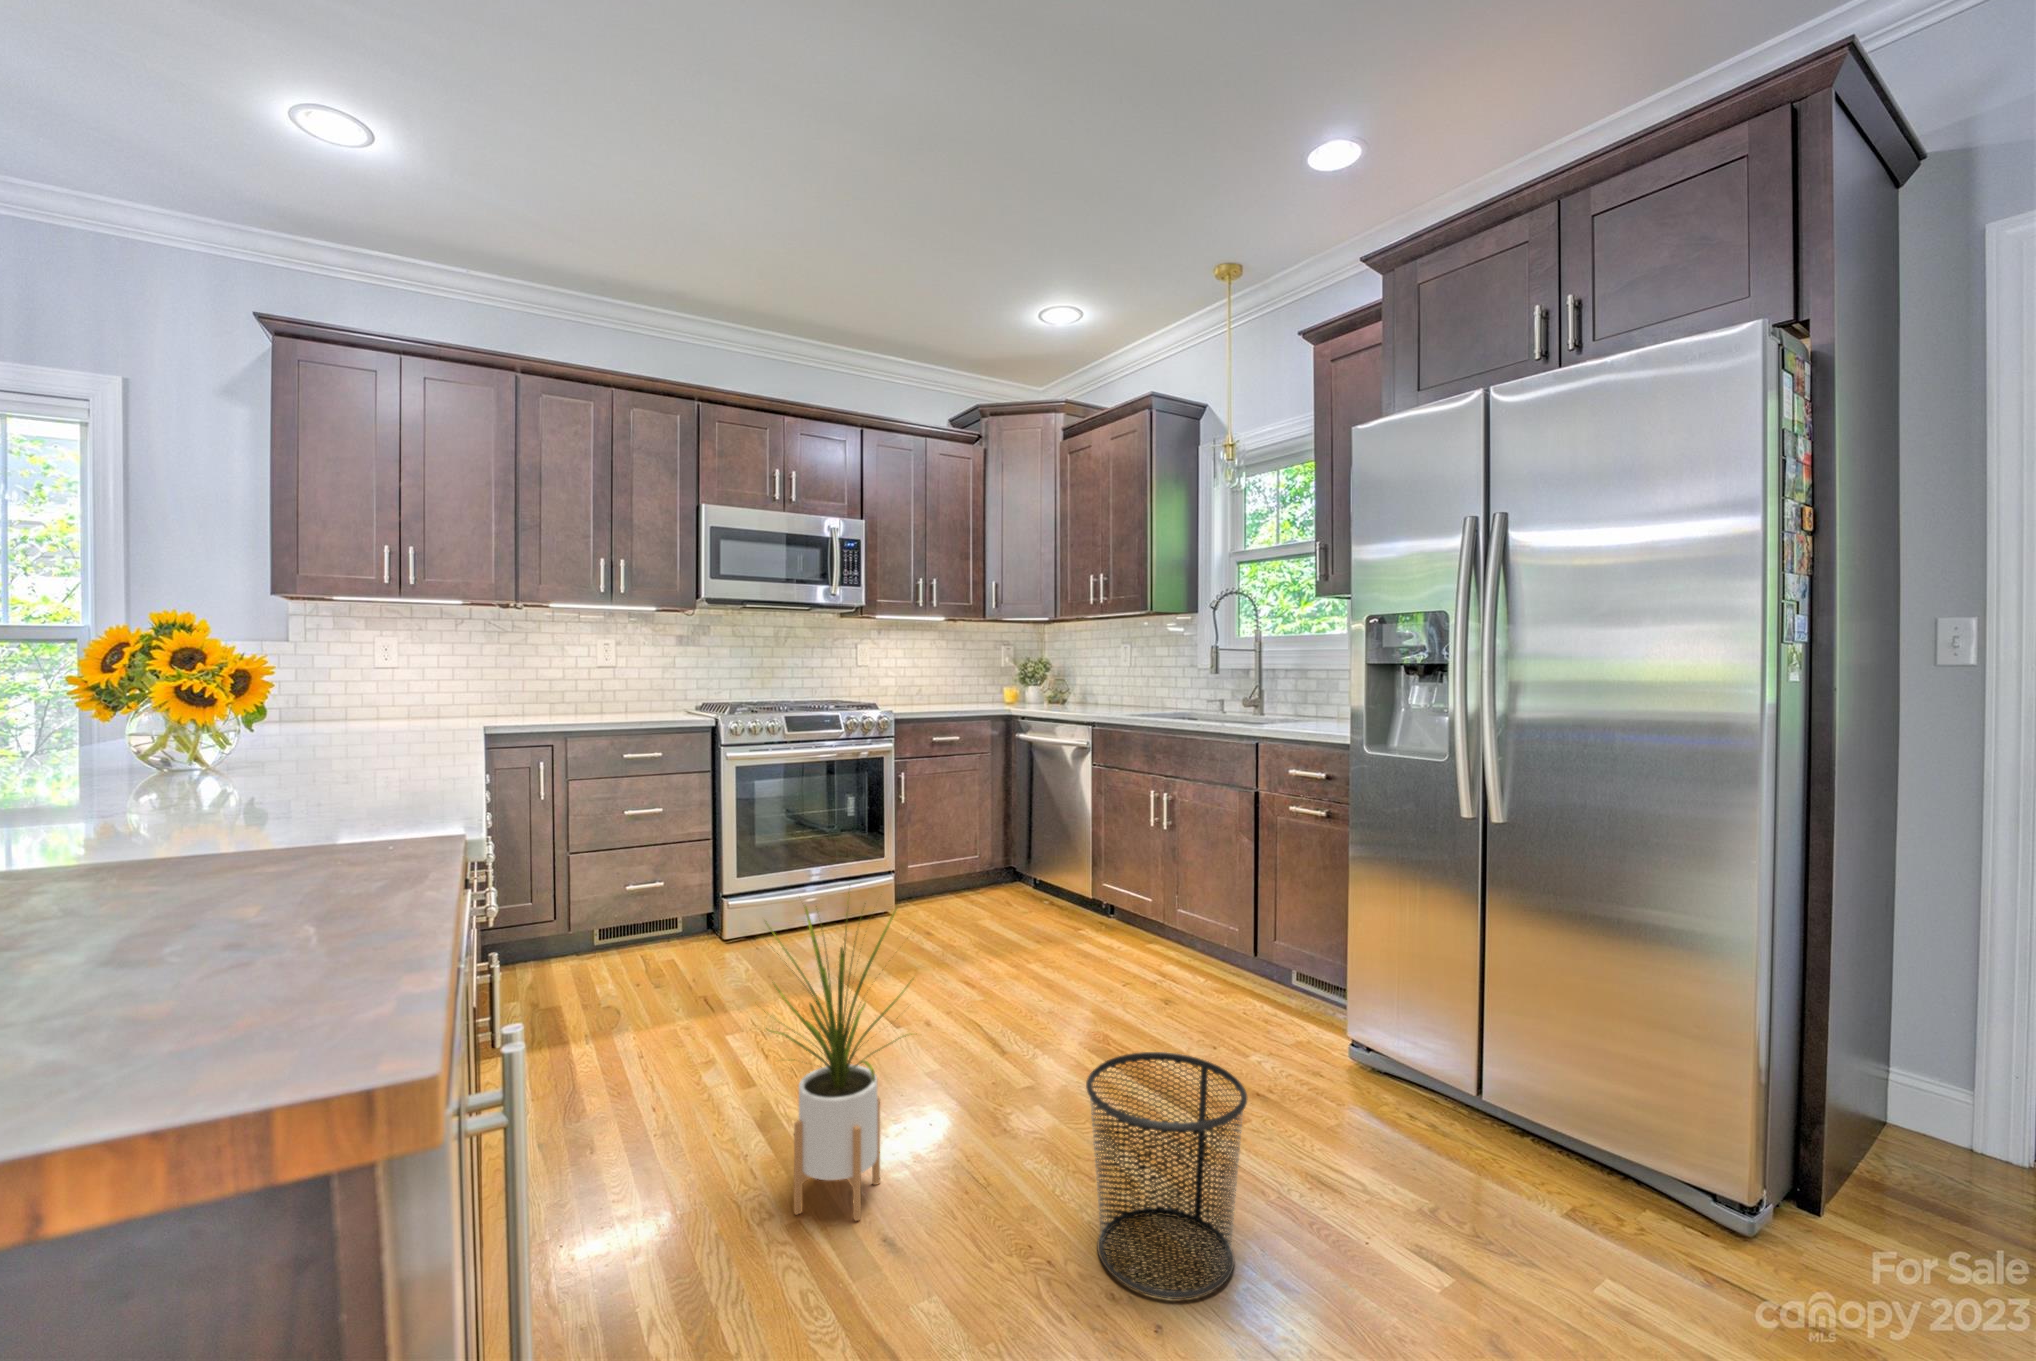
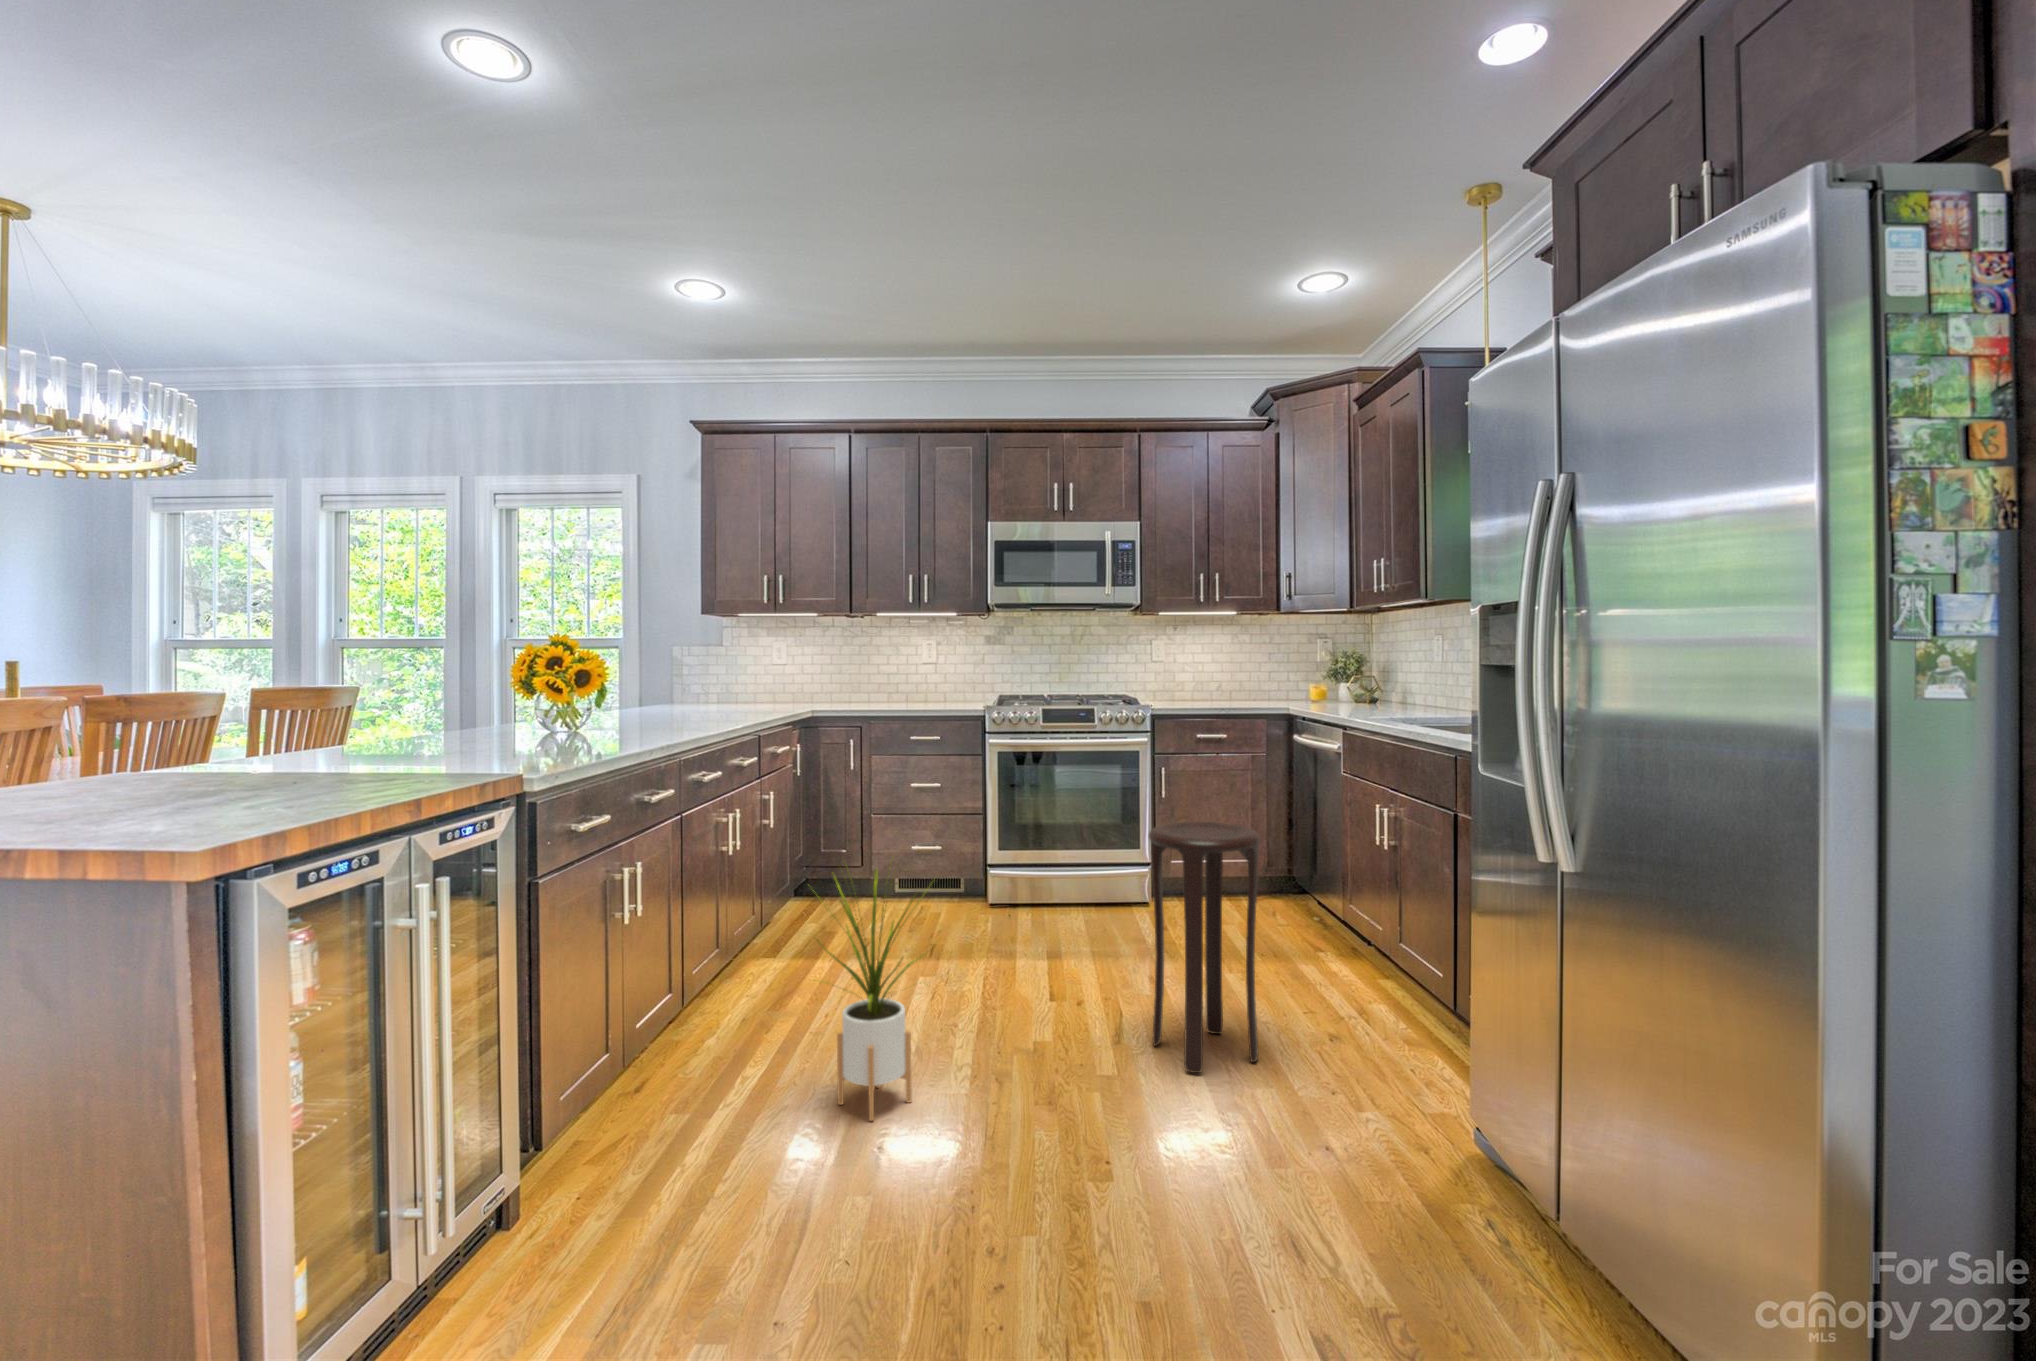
stool: none [1049,818,1159,1069] -> present [1149,822,1260,1073]
waste bin: present [1086,1052,1247,1299] -> none [986,1036,1133,1258]

